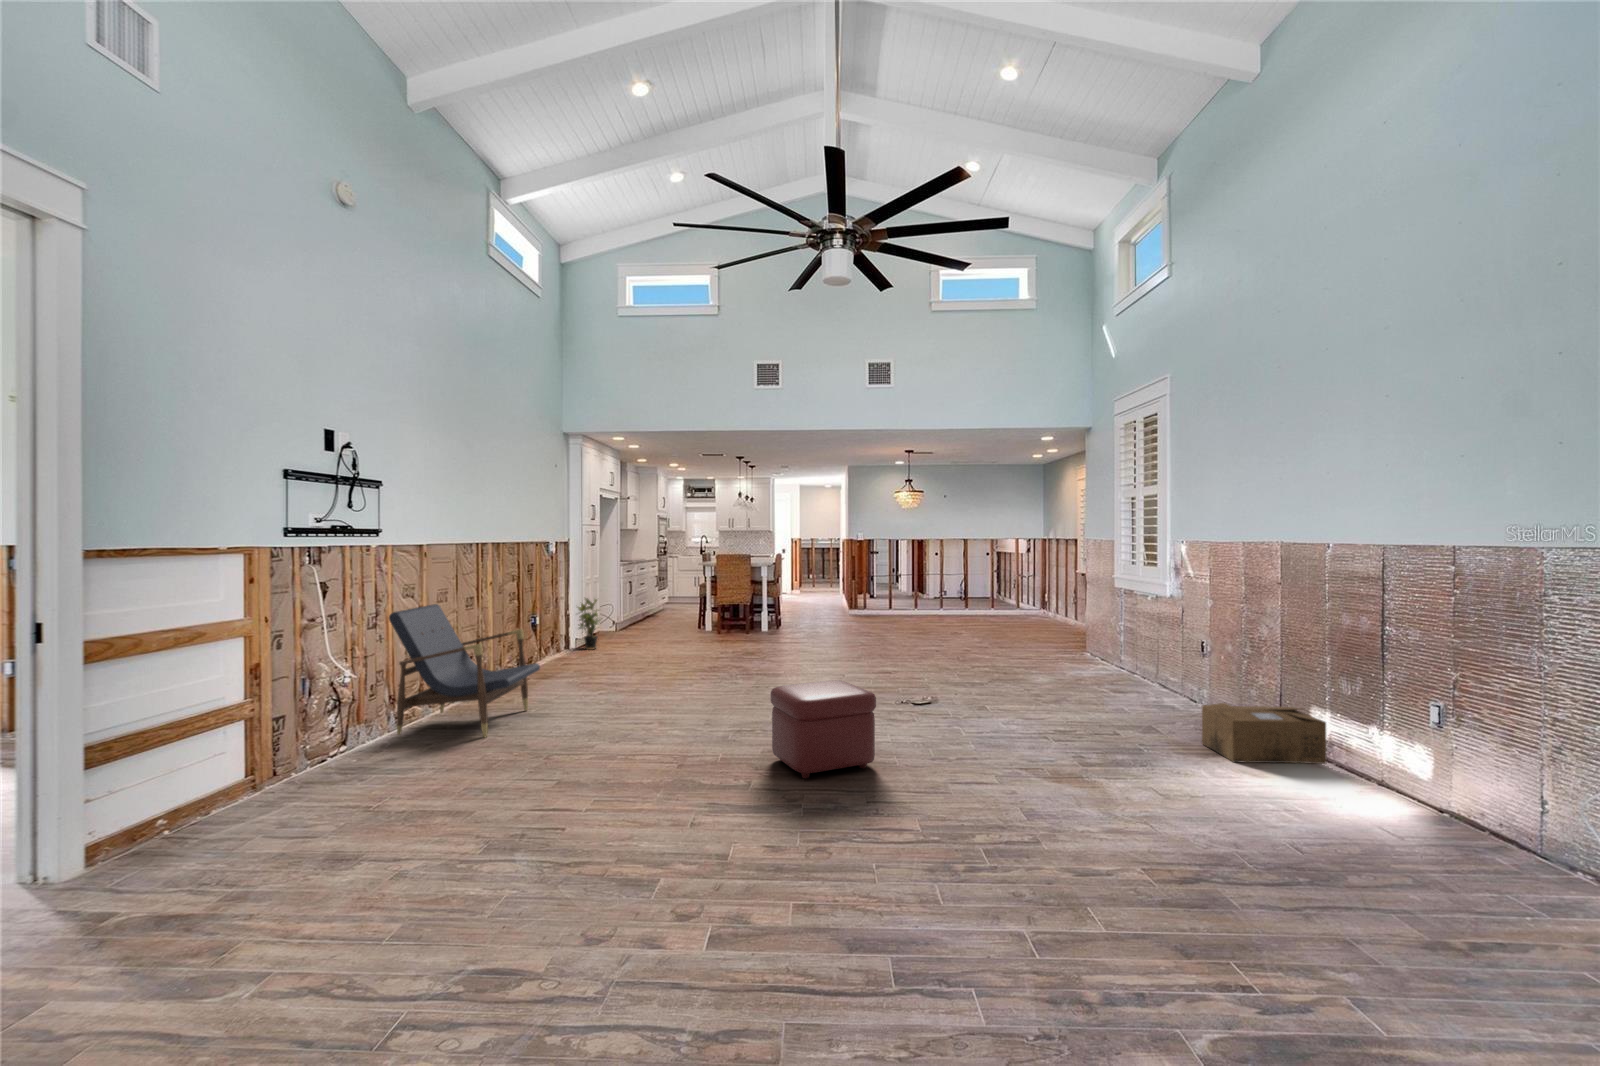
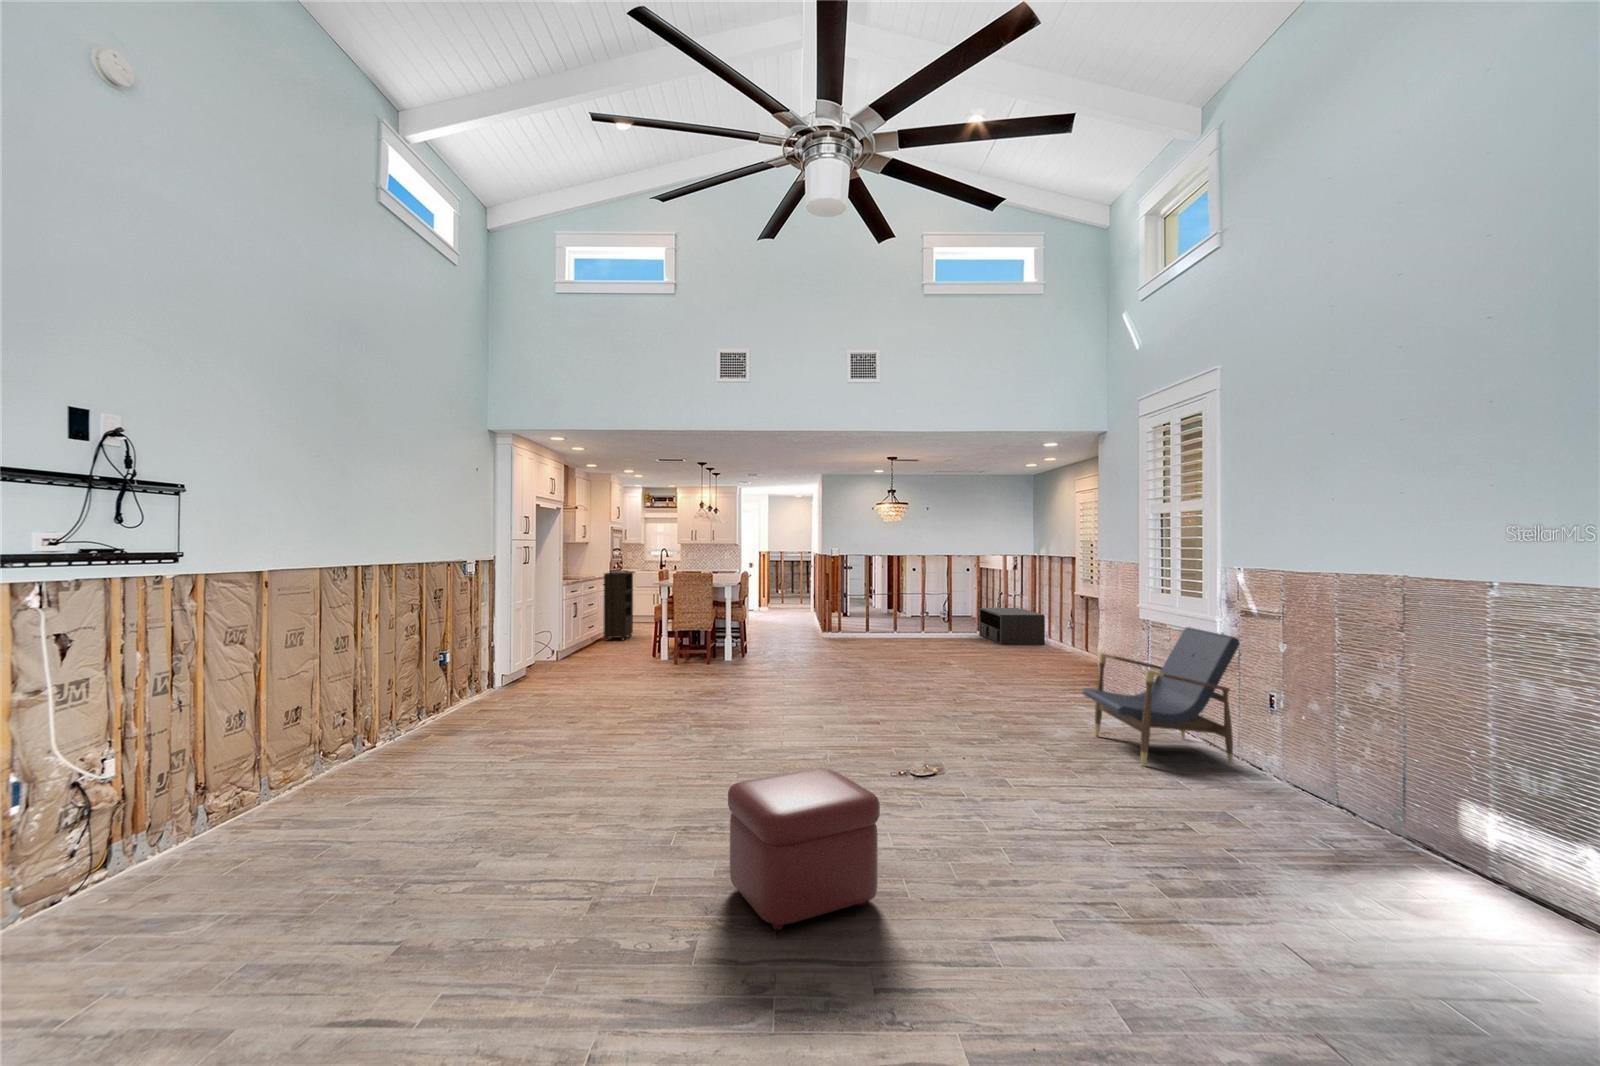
bookshelf: none [654,556,679,616] -> present [603,572,633,640]
coffee table: none [992,587,1050,620] -> present [979,608,1045,645]
potted plant: present [578,598,600,650] -> none [499,625,534,689]
lounge chair: present [389,604,540,737] -> present [1083,627,1240,766]
cardboard box: present [1202,703,1326,764] -> none [1307,792,1493,885]

